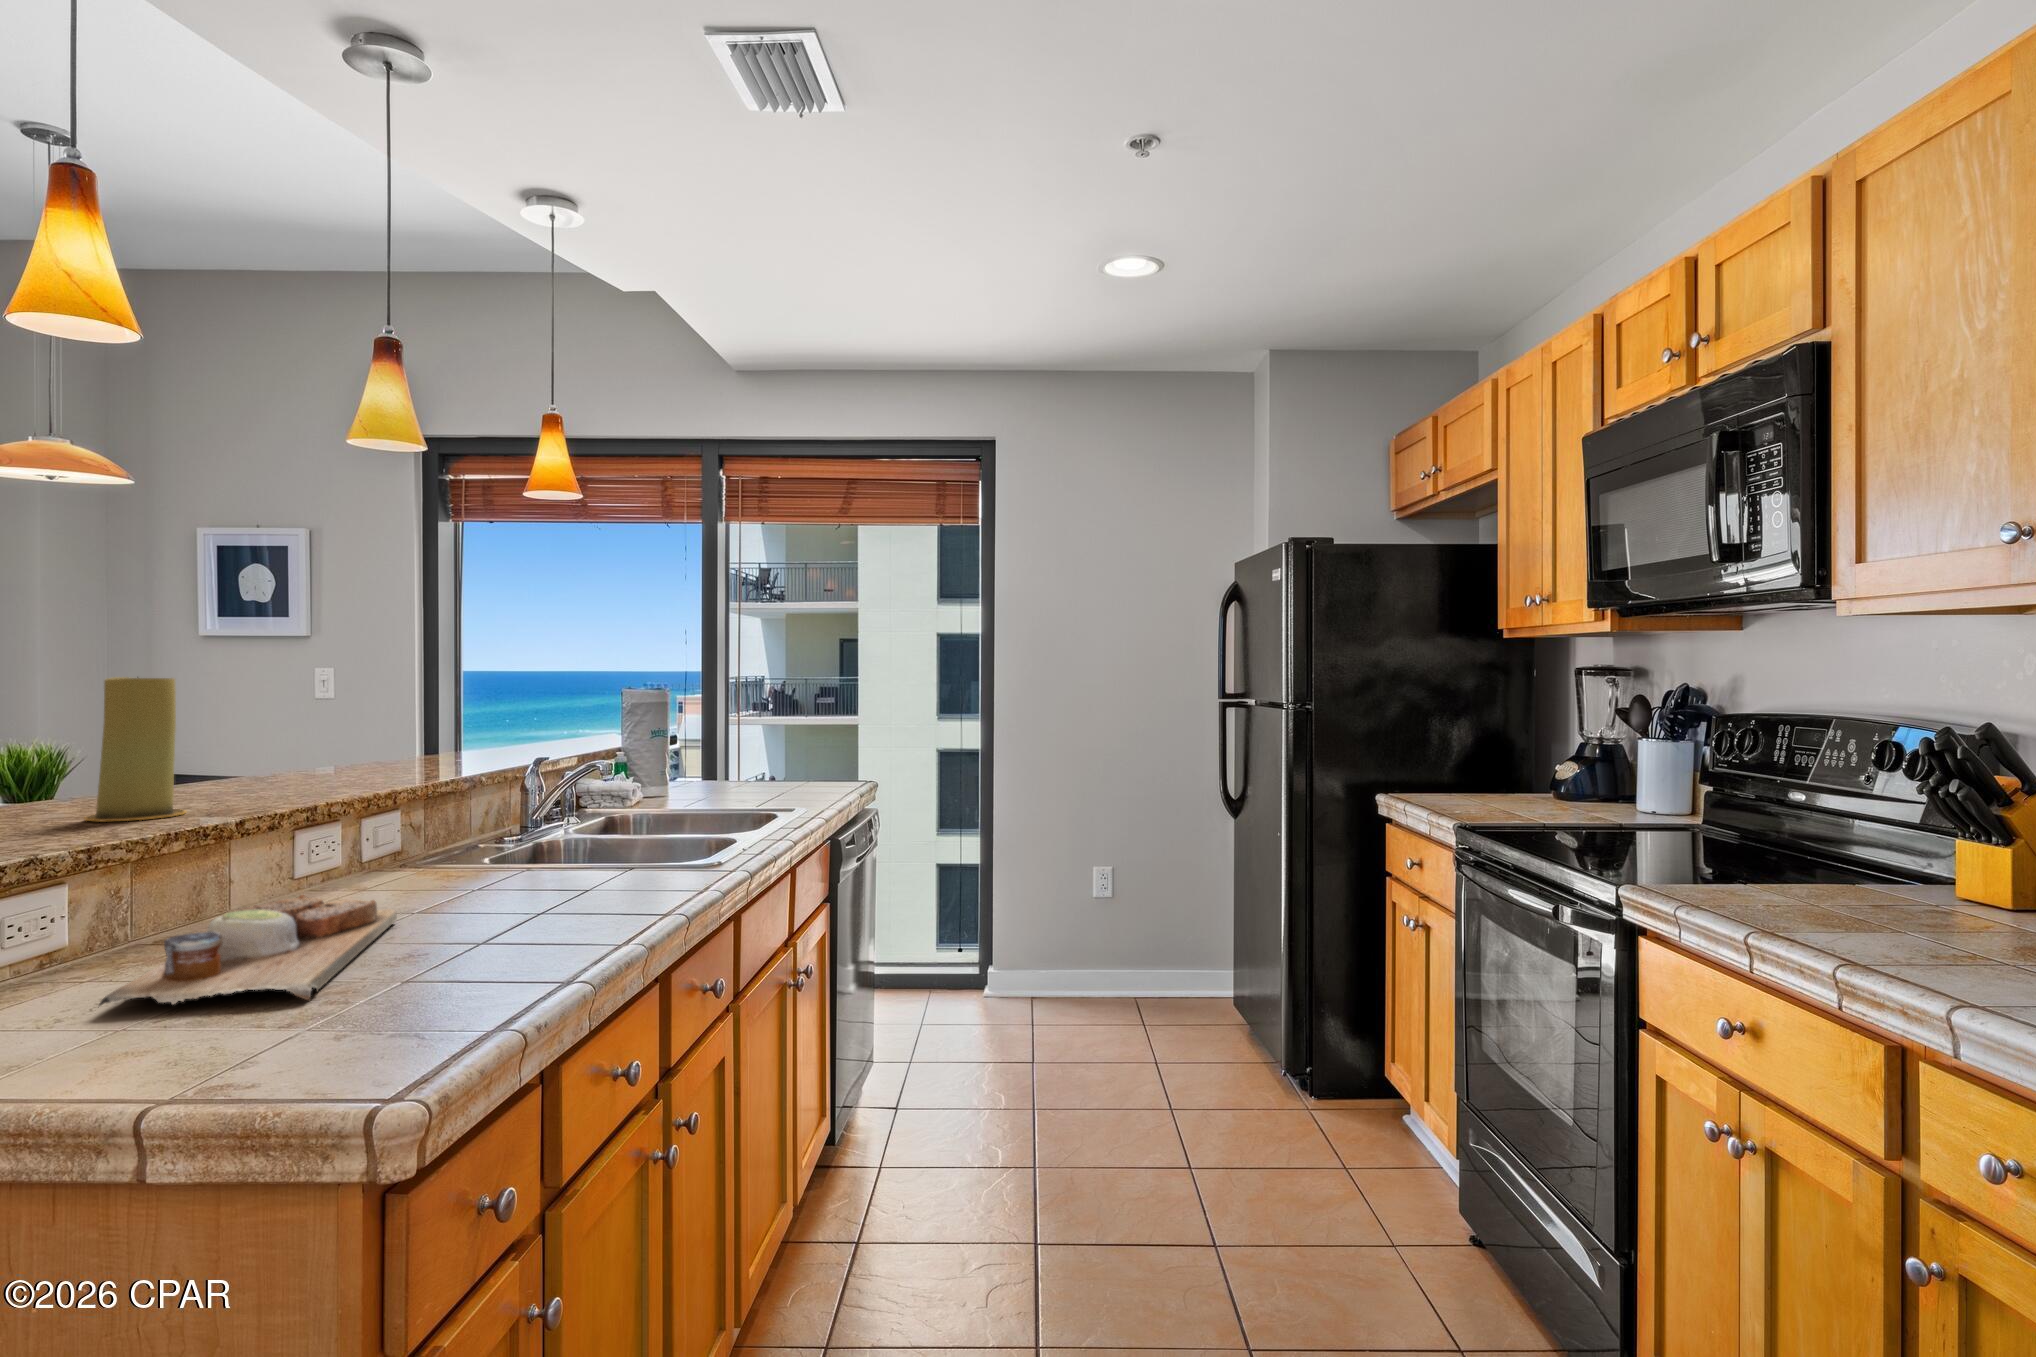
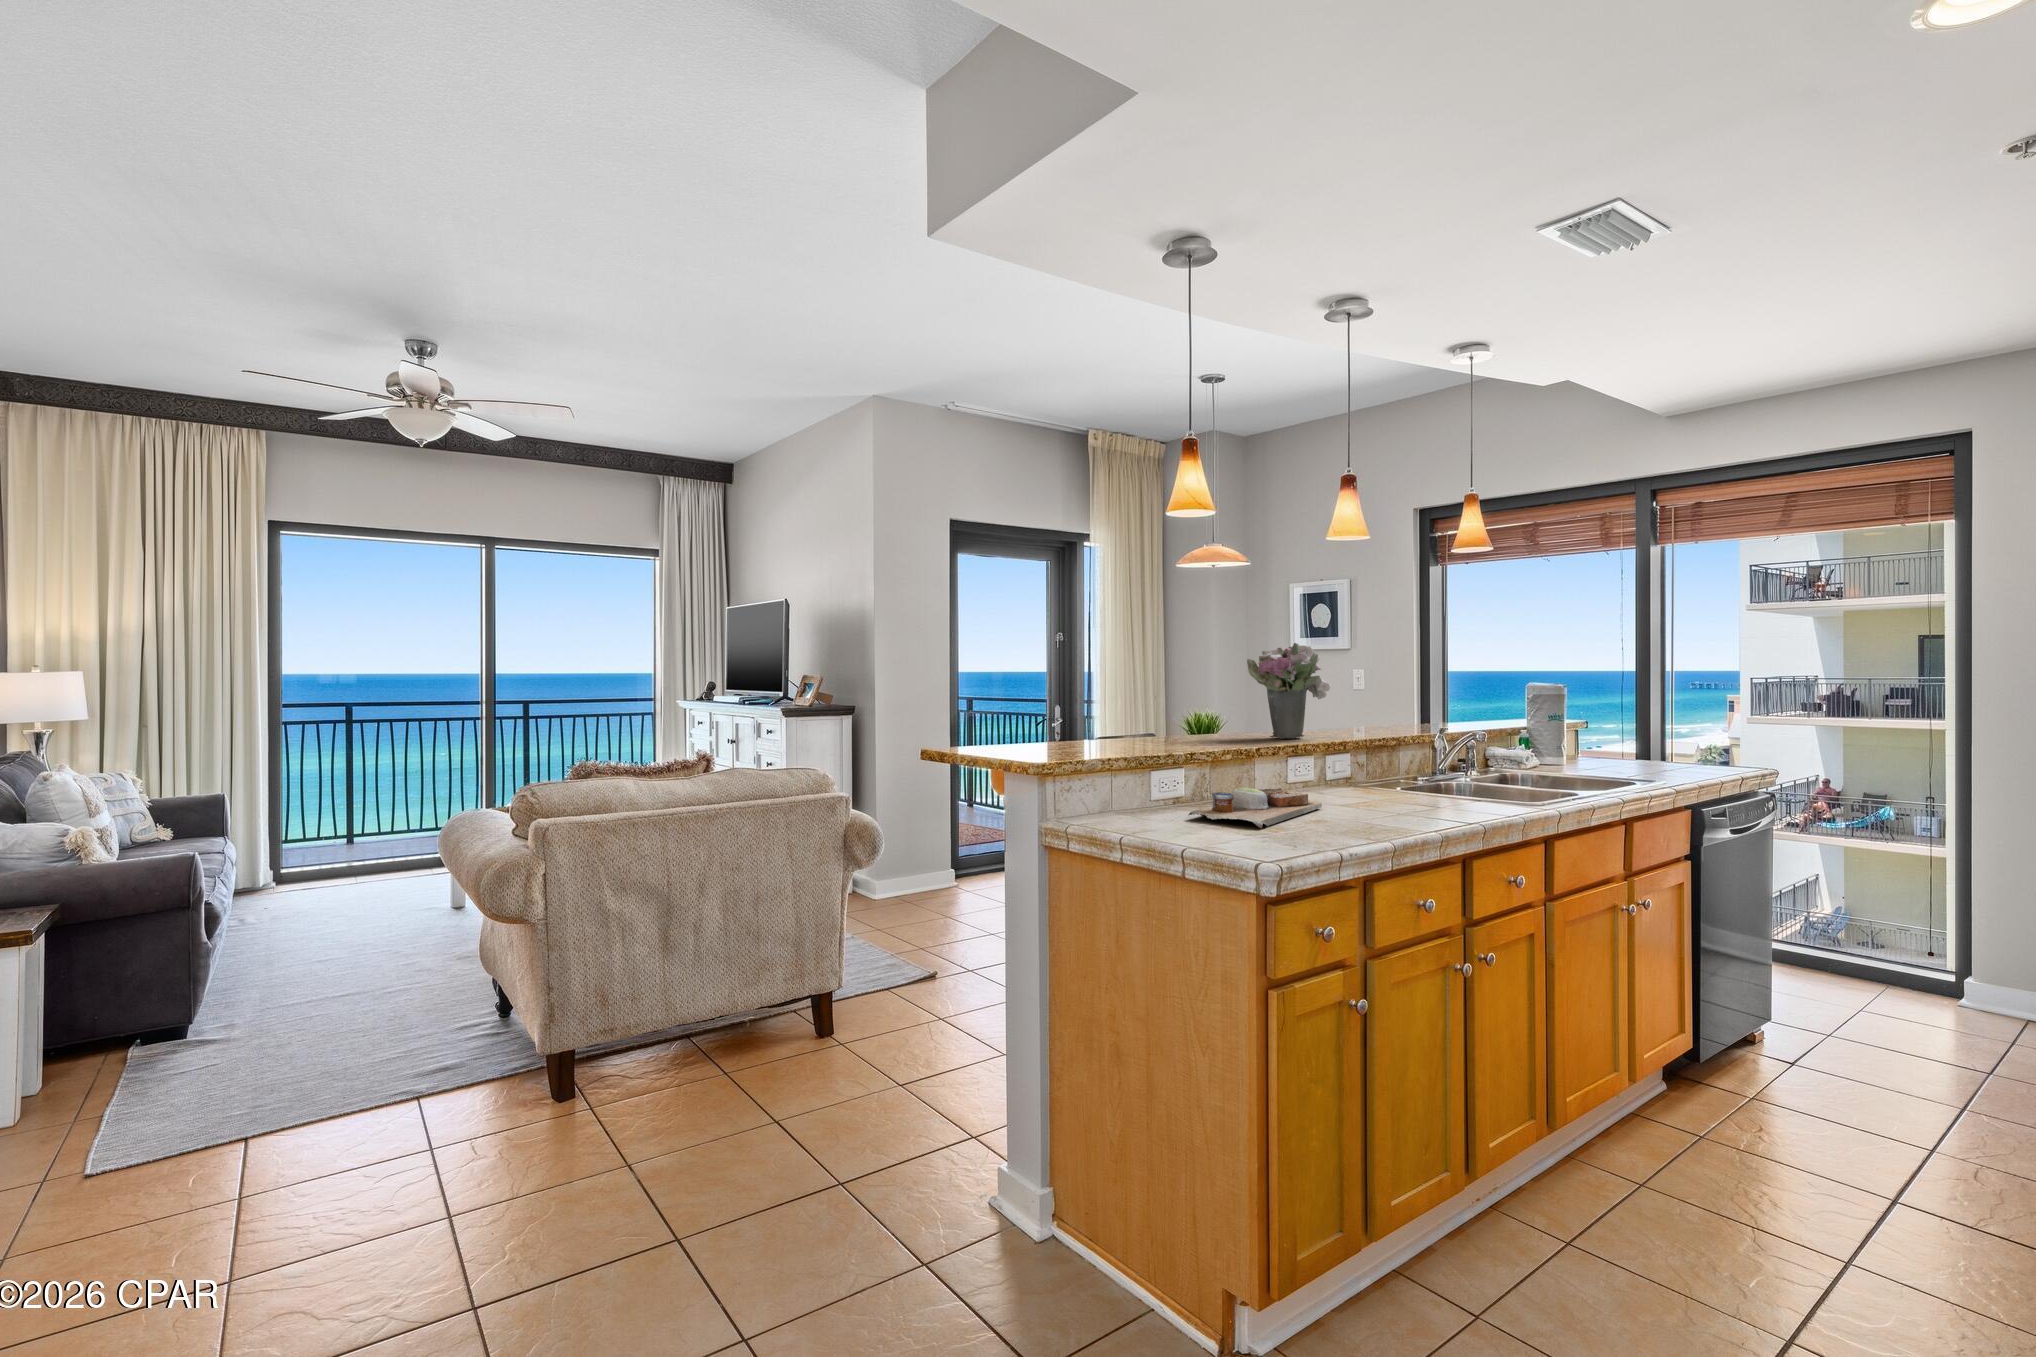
flower bouquet: none [187,615,367,794] -> present [1247,643,1331,739]
candle: present [85,677,186,821] -> none [1202,676,1241,745]

